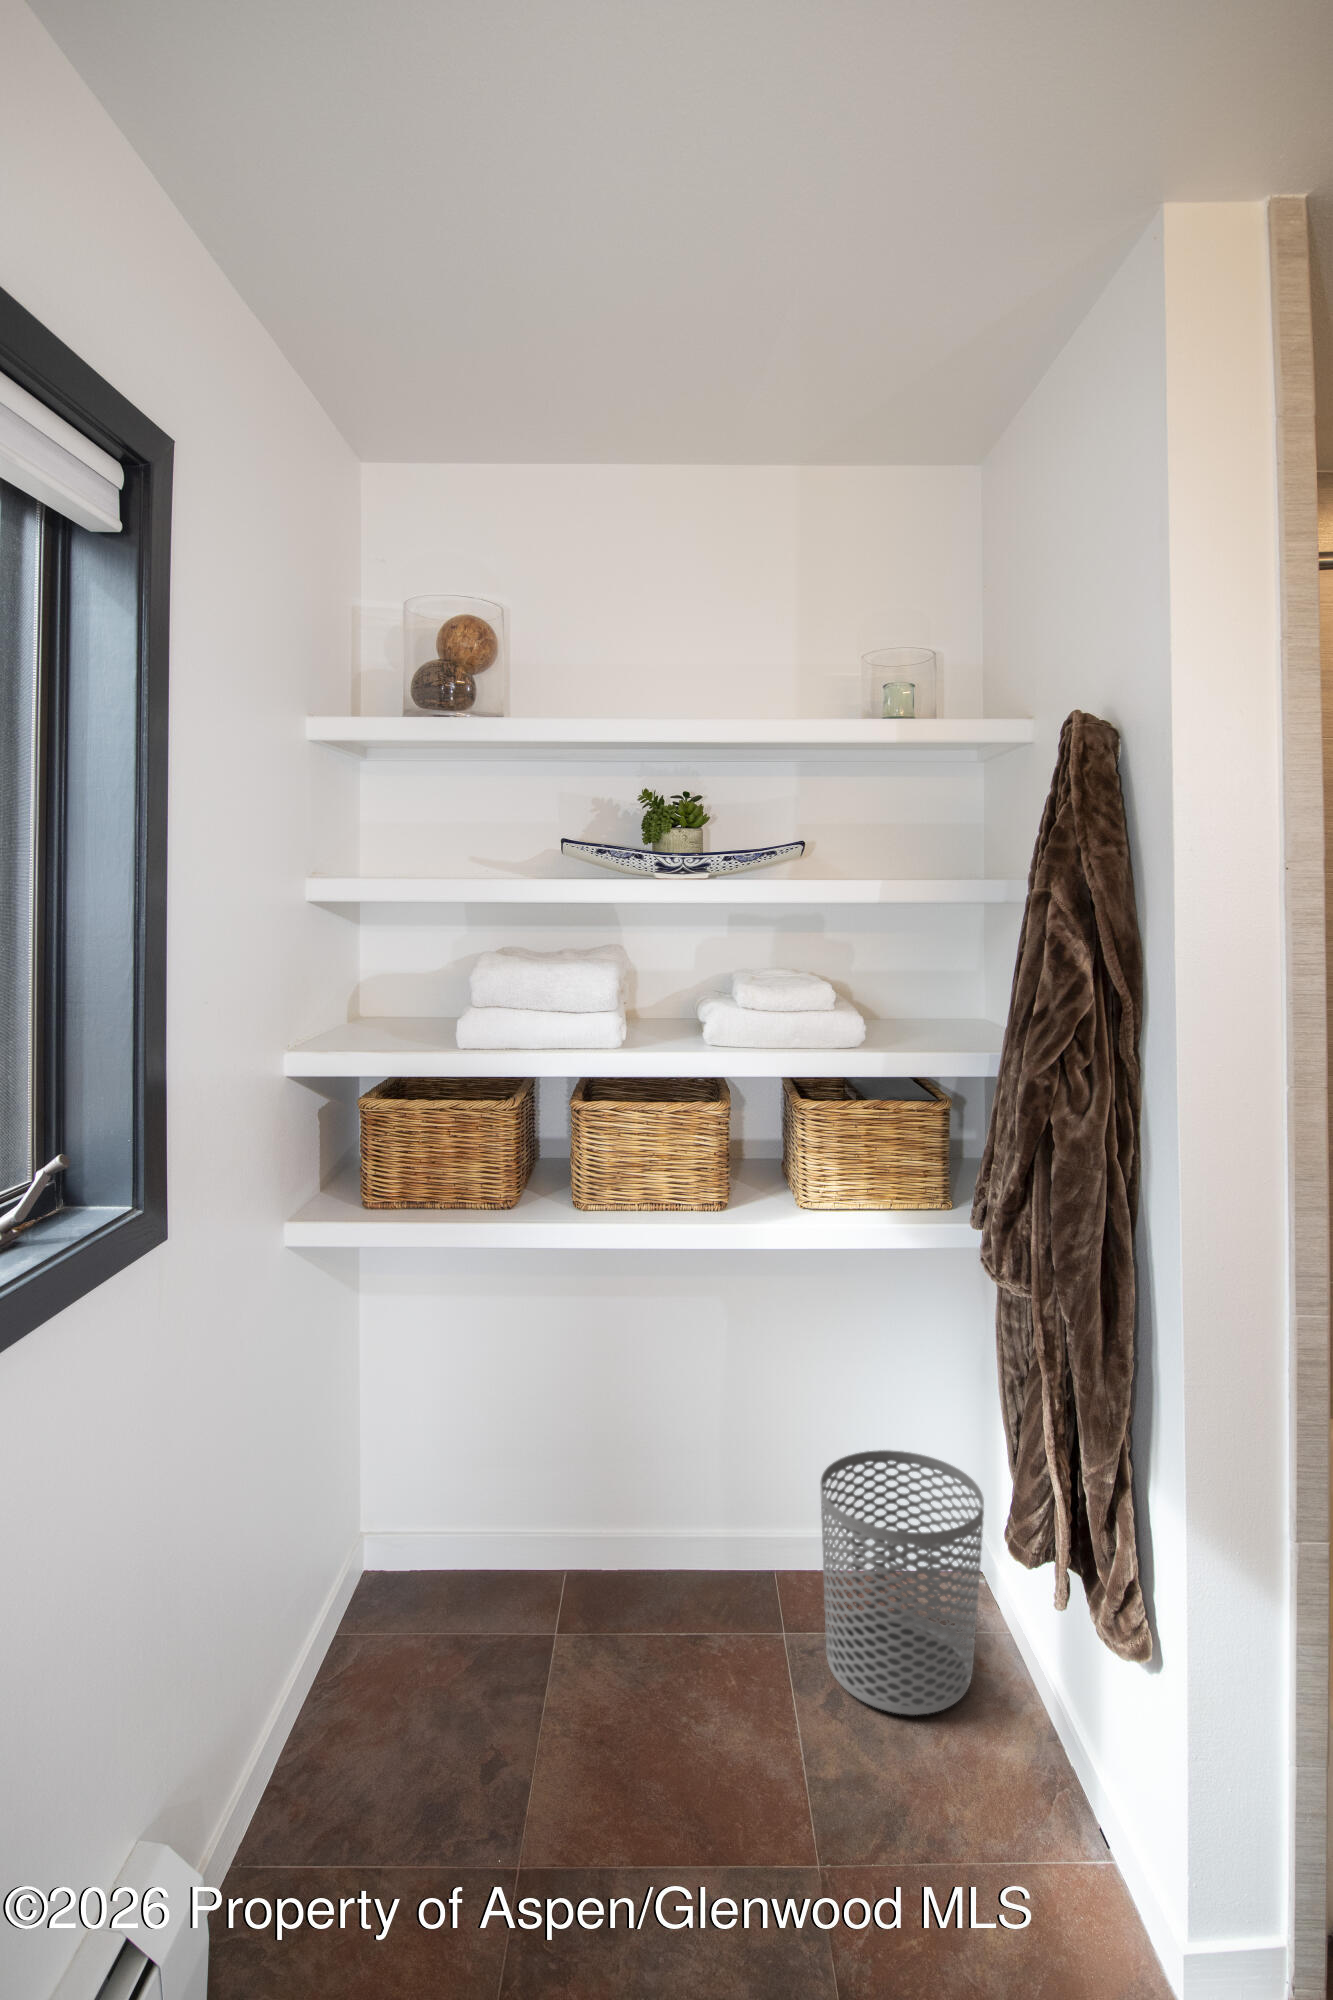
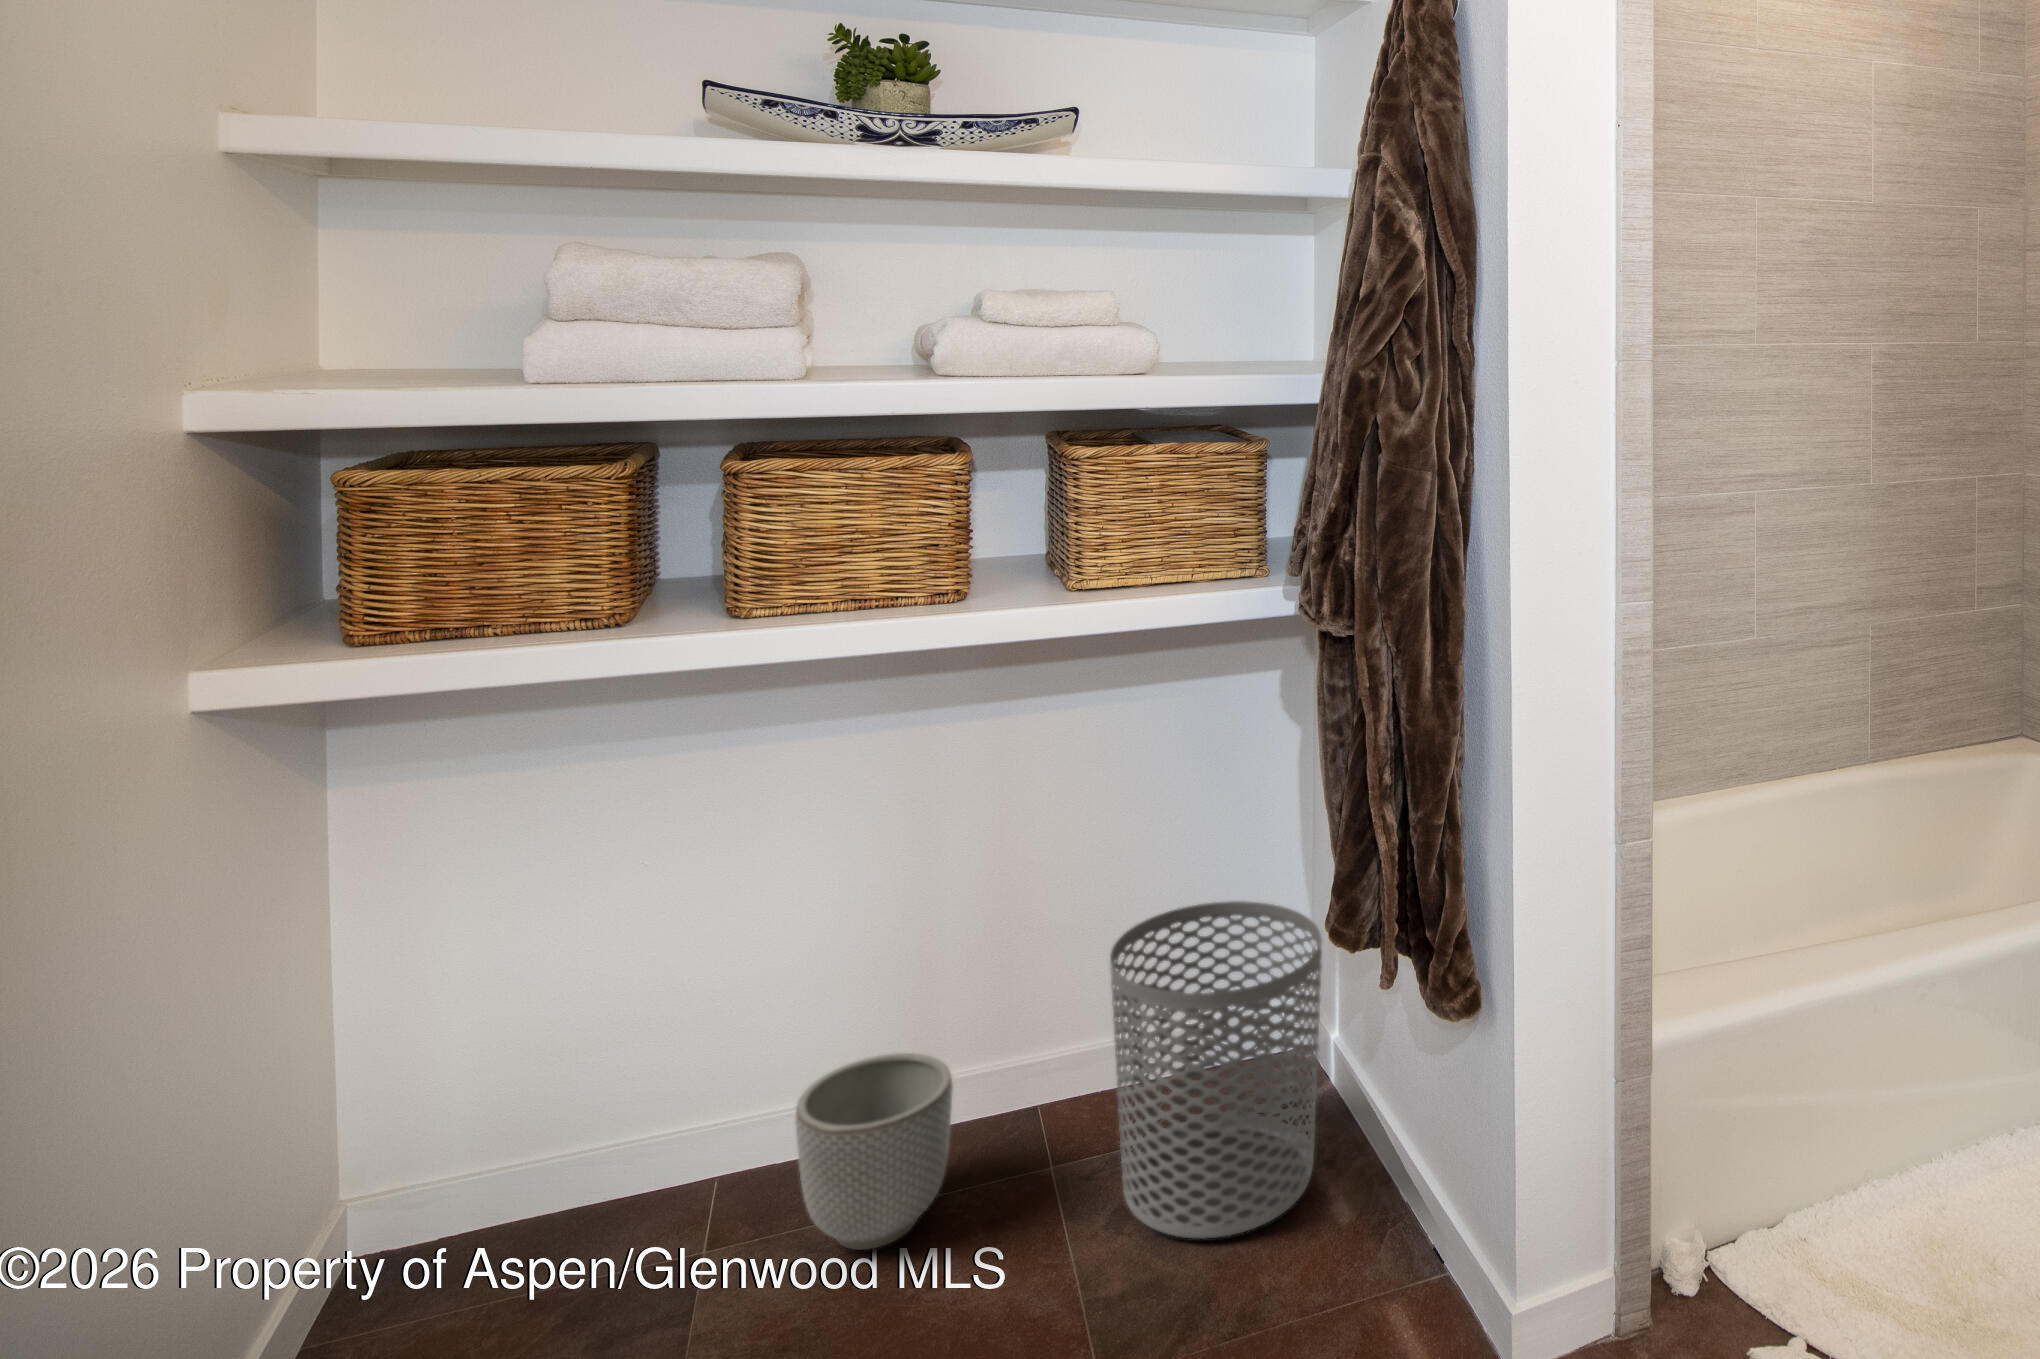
planter: none [610,1515,710,1650] -> present [795,1053,953,1250]

